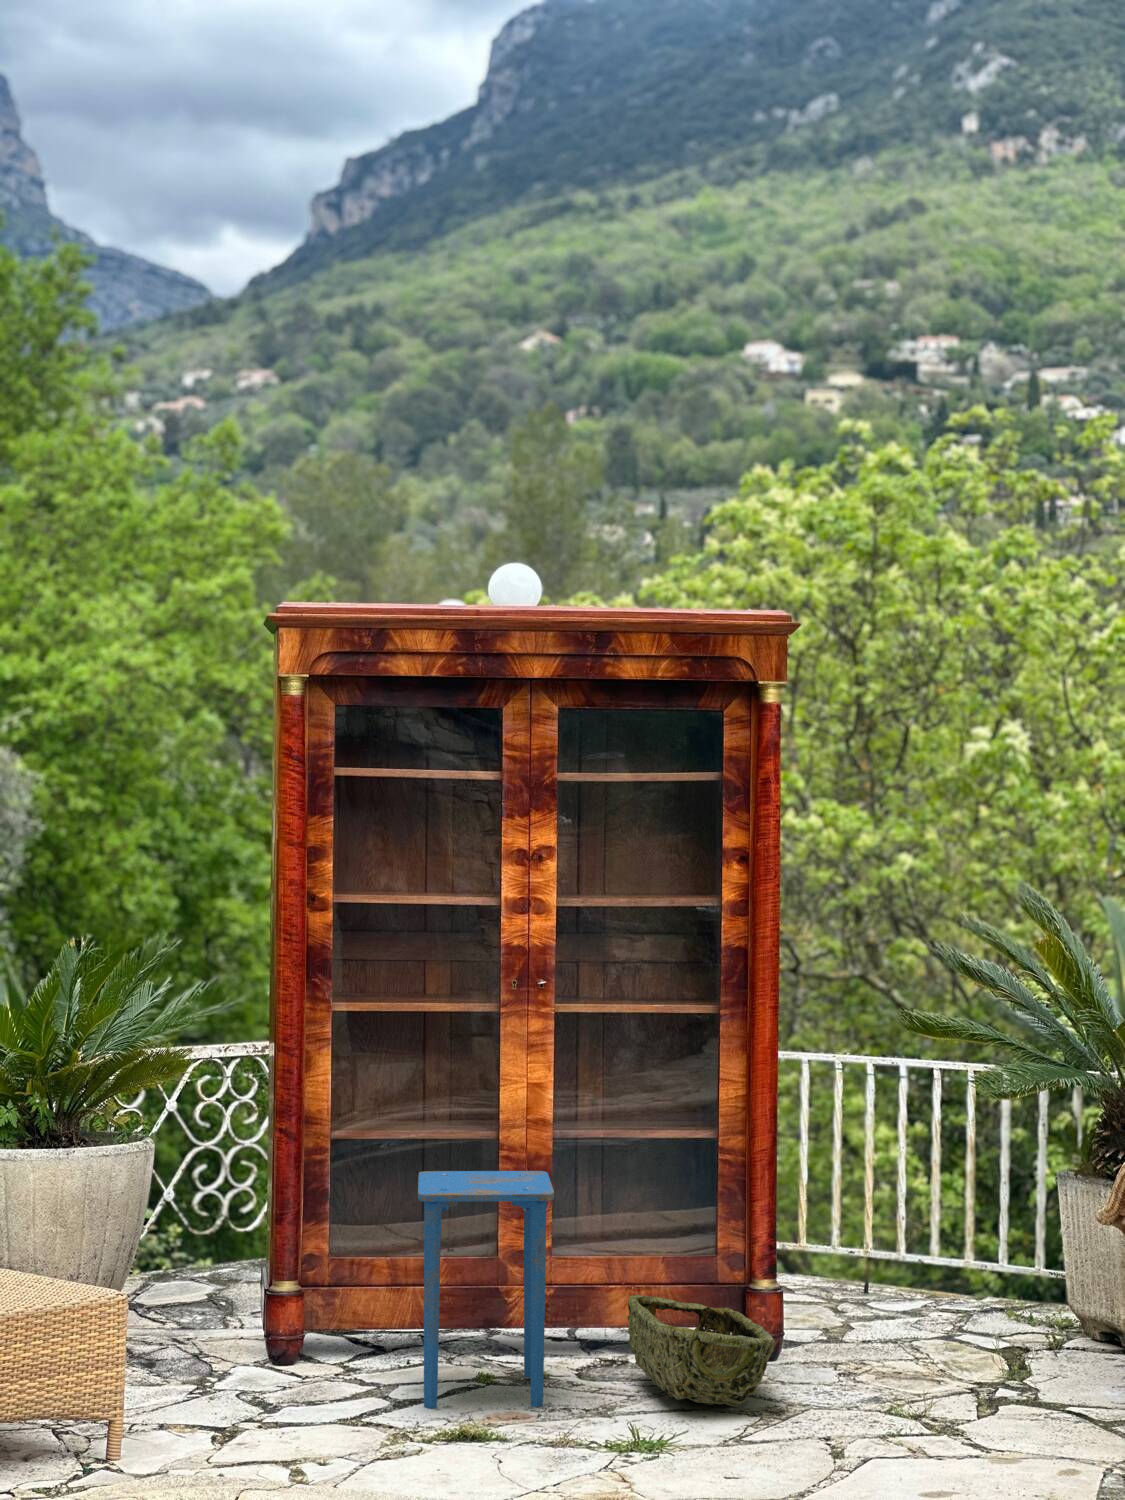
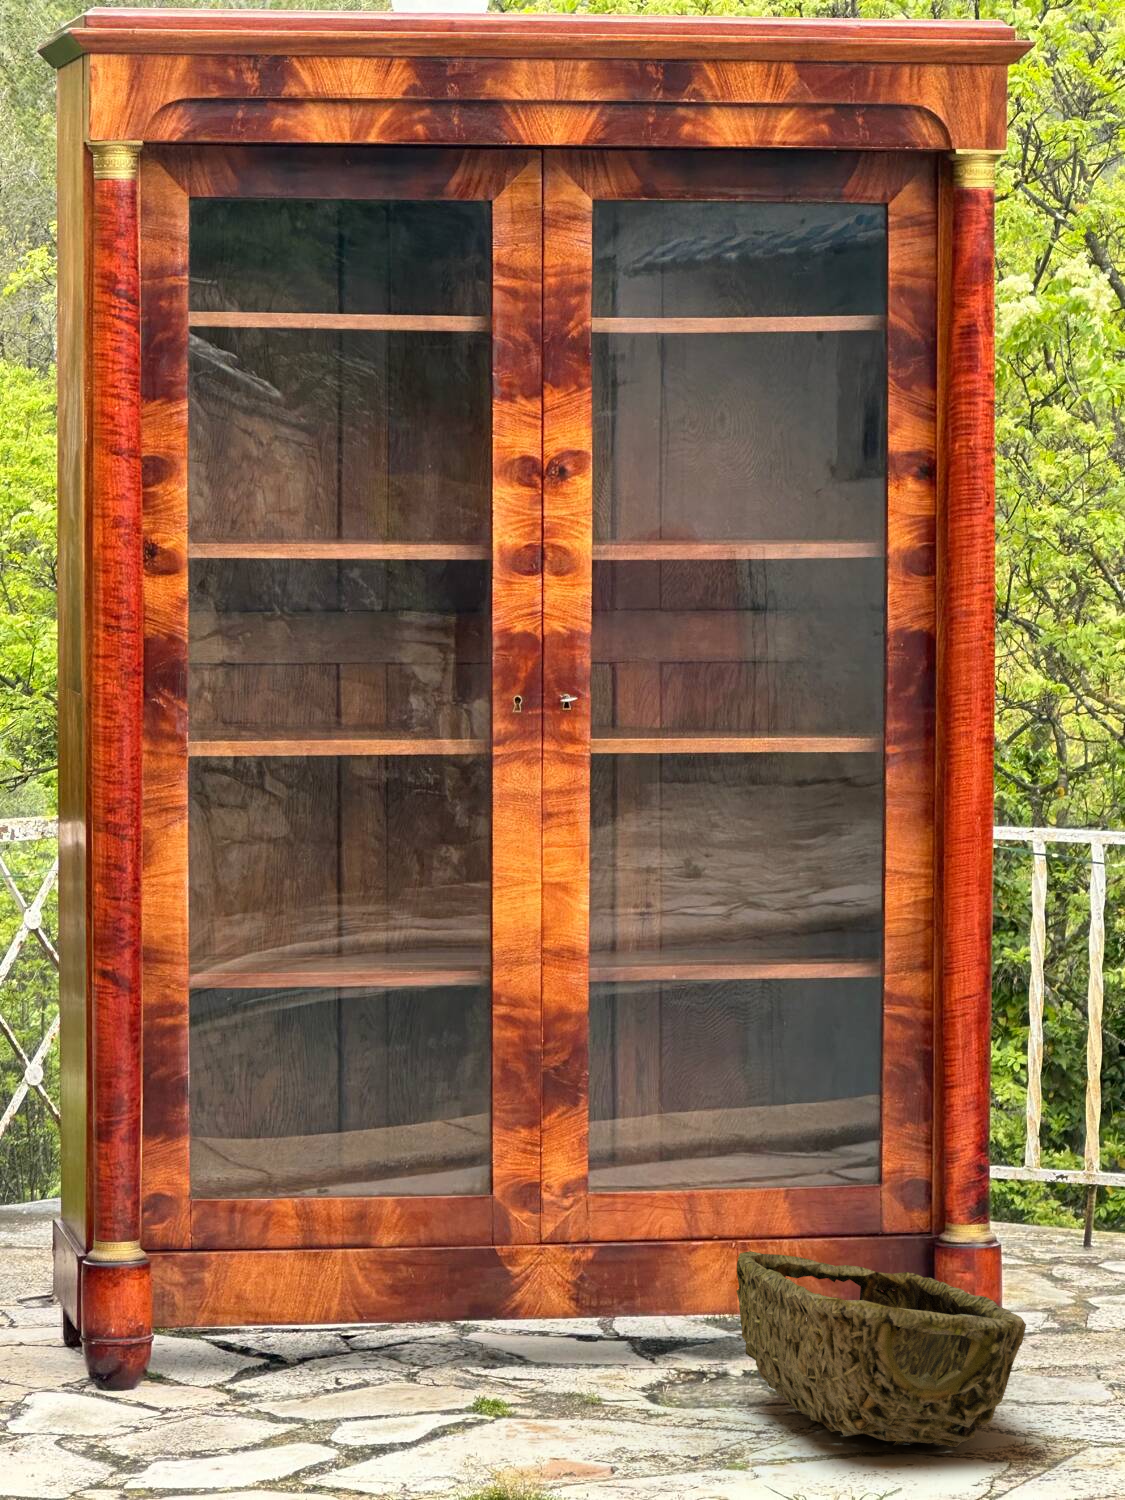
side table: present [418,1171,554,1409] -> none [354,1033,609,1464]

